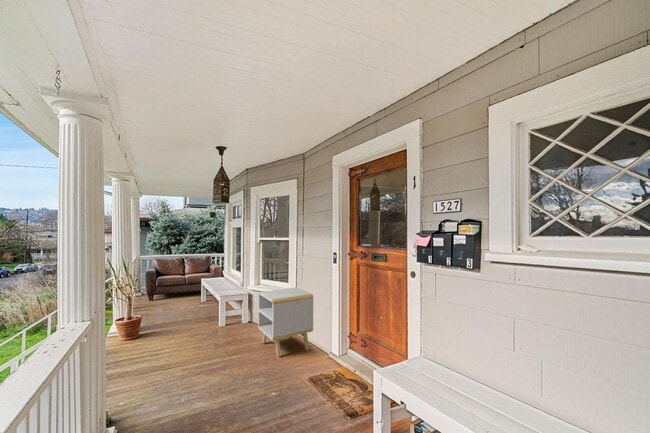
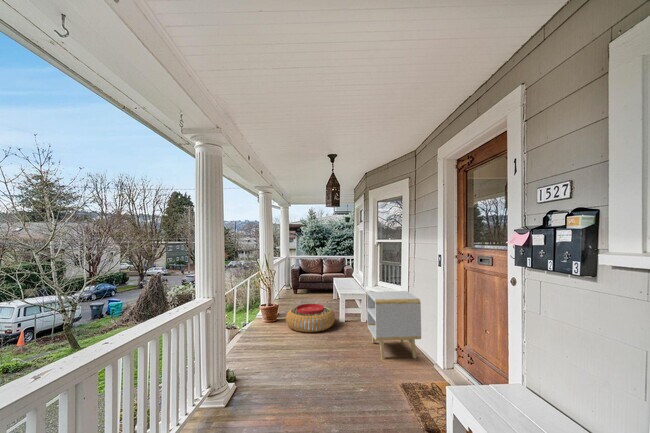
pouf: none [153,312,216,347] -> present [286,304,335,332]

